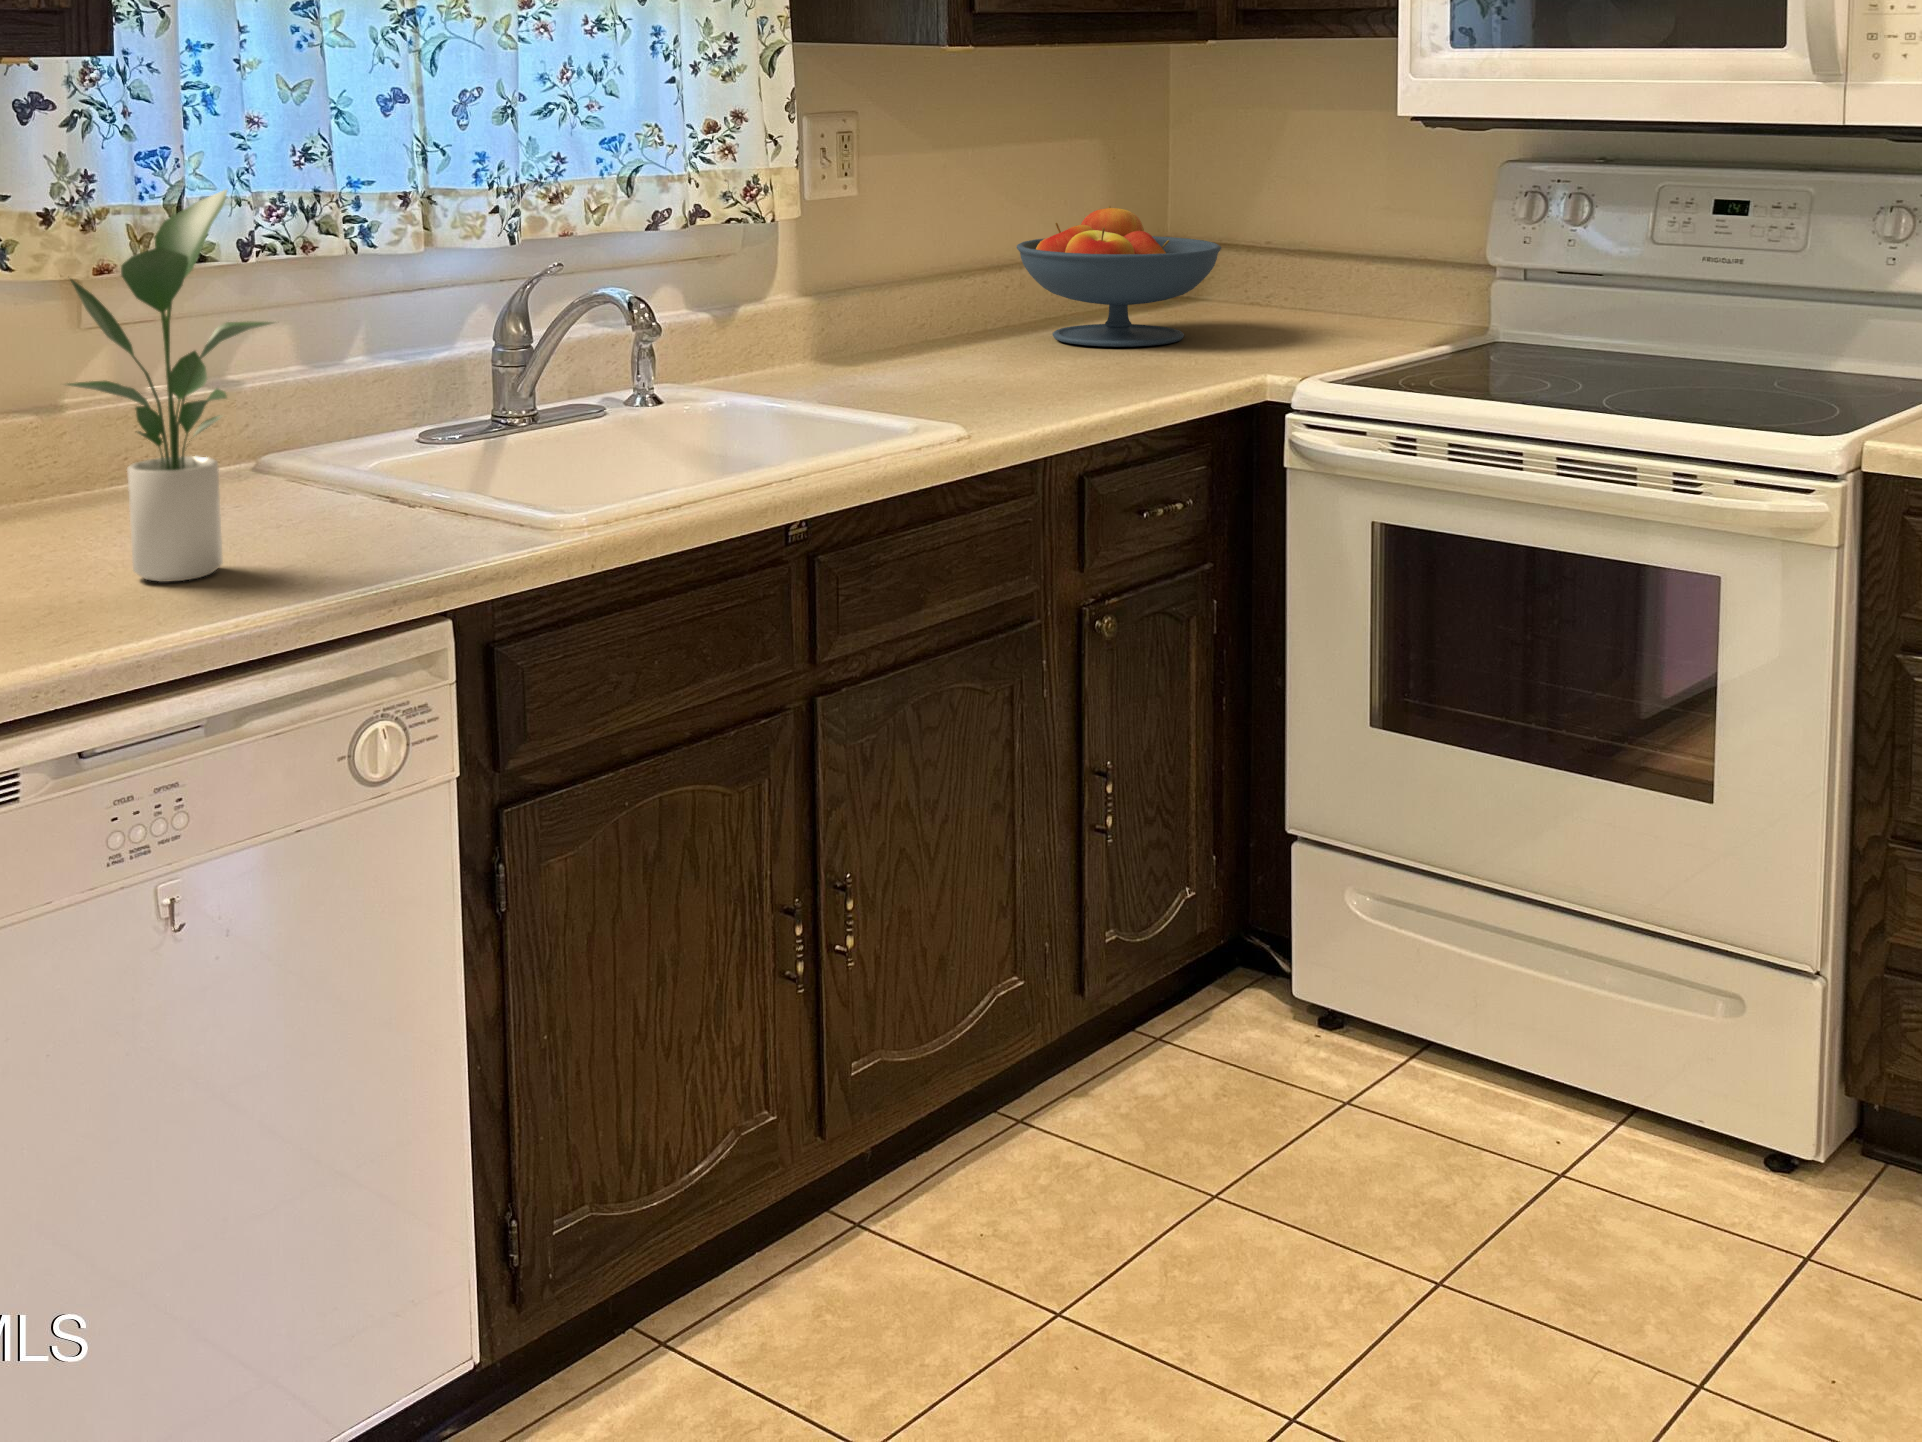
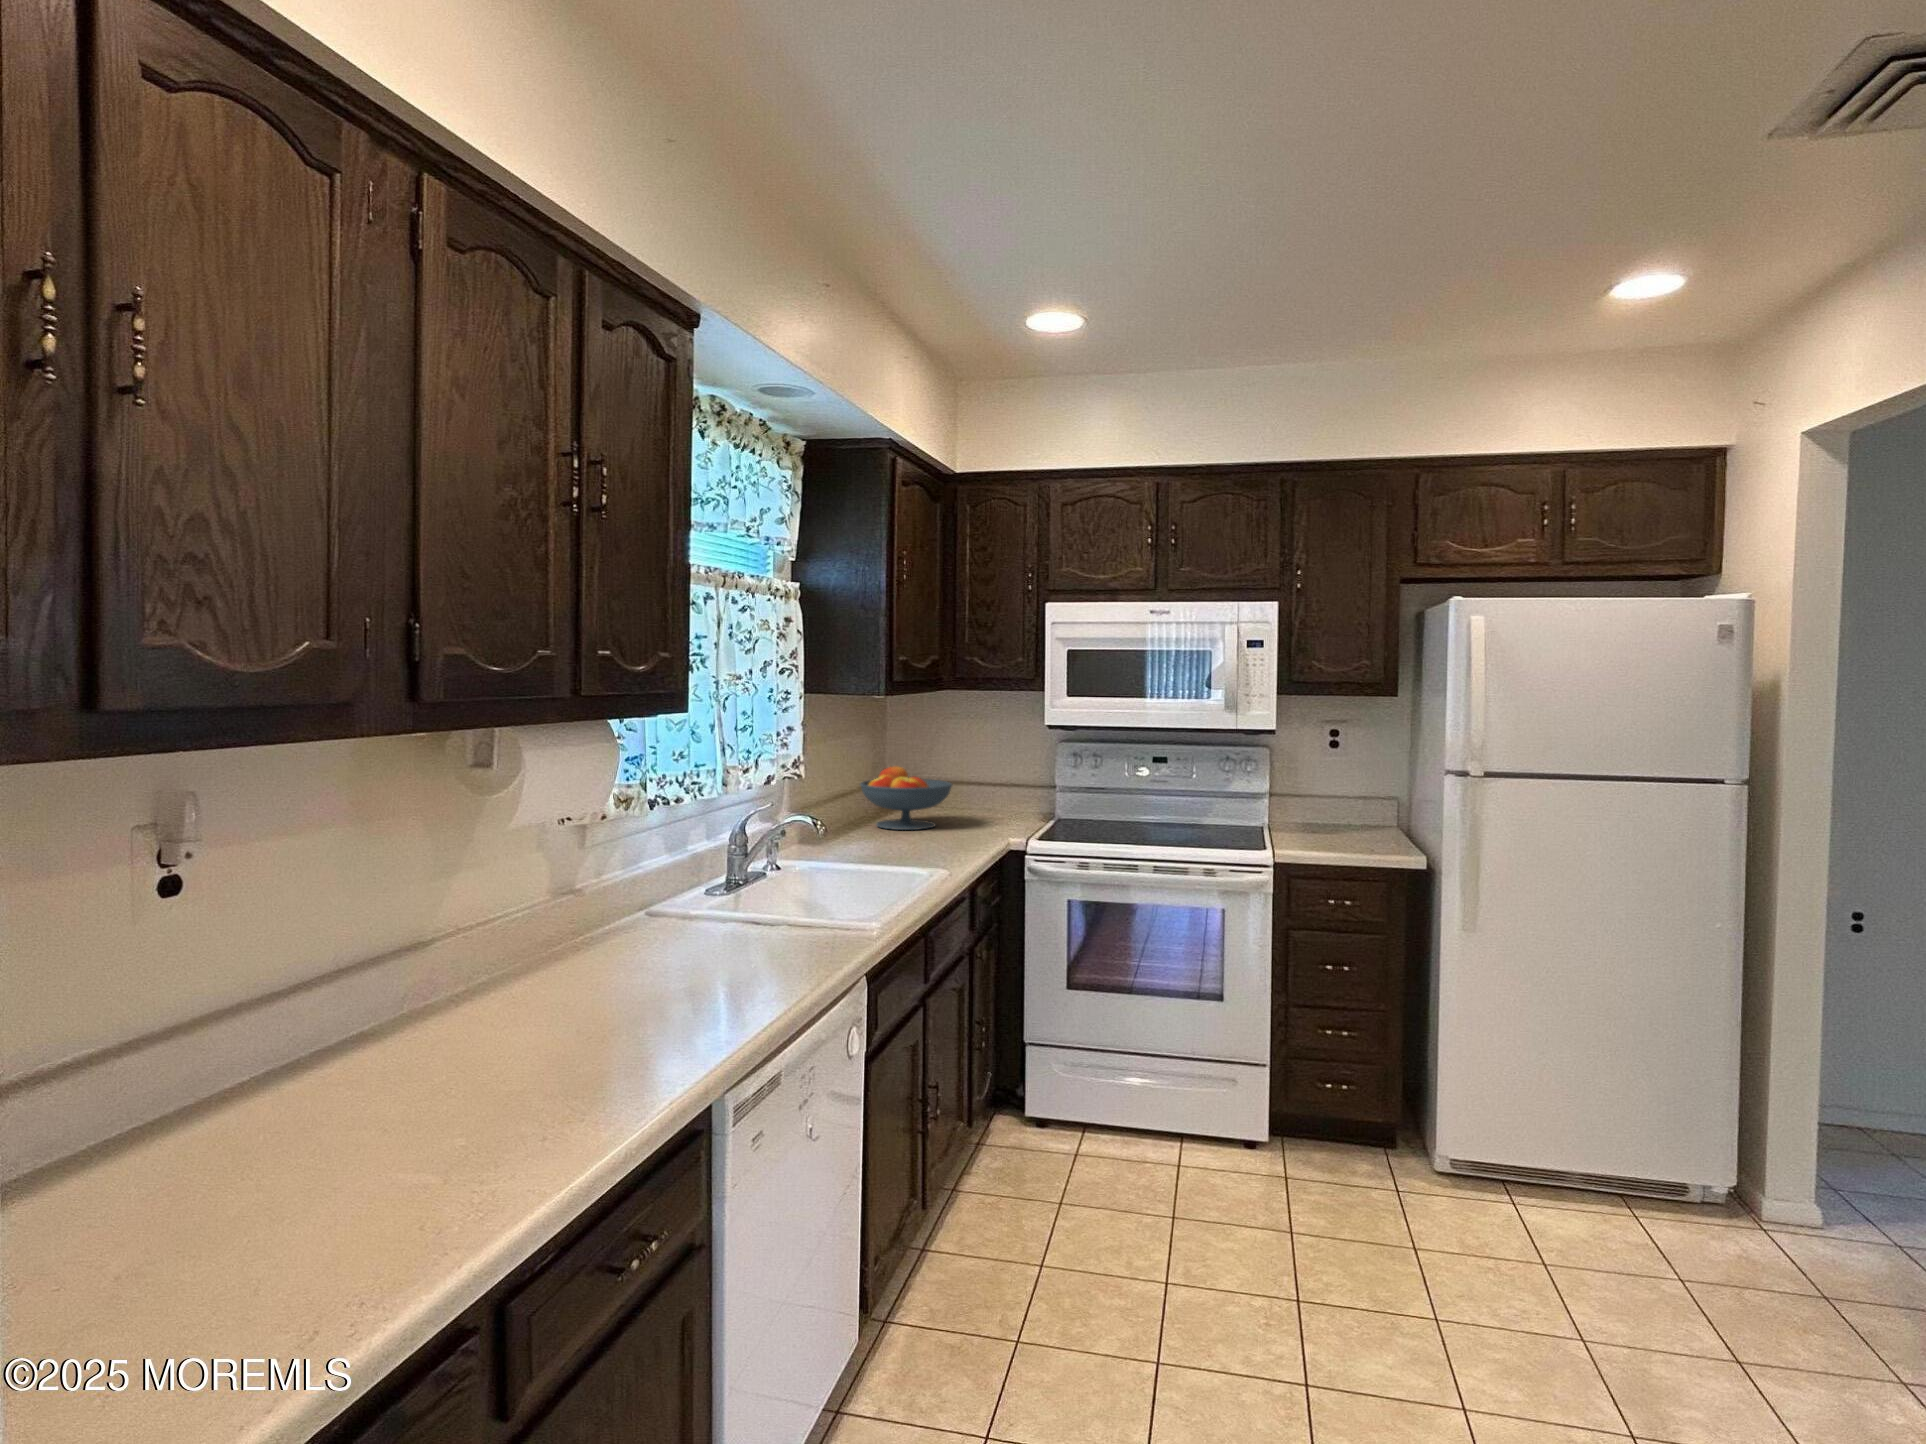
potted plant: present [67,189,273,582] -> none [717,774,806,961]

